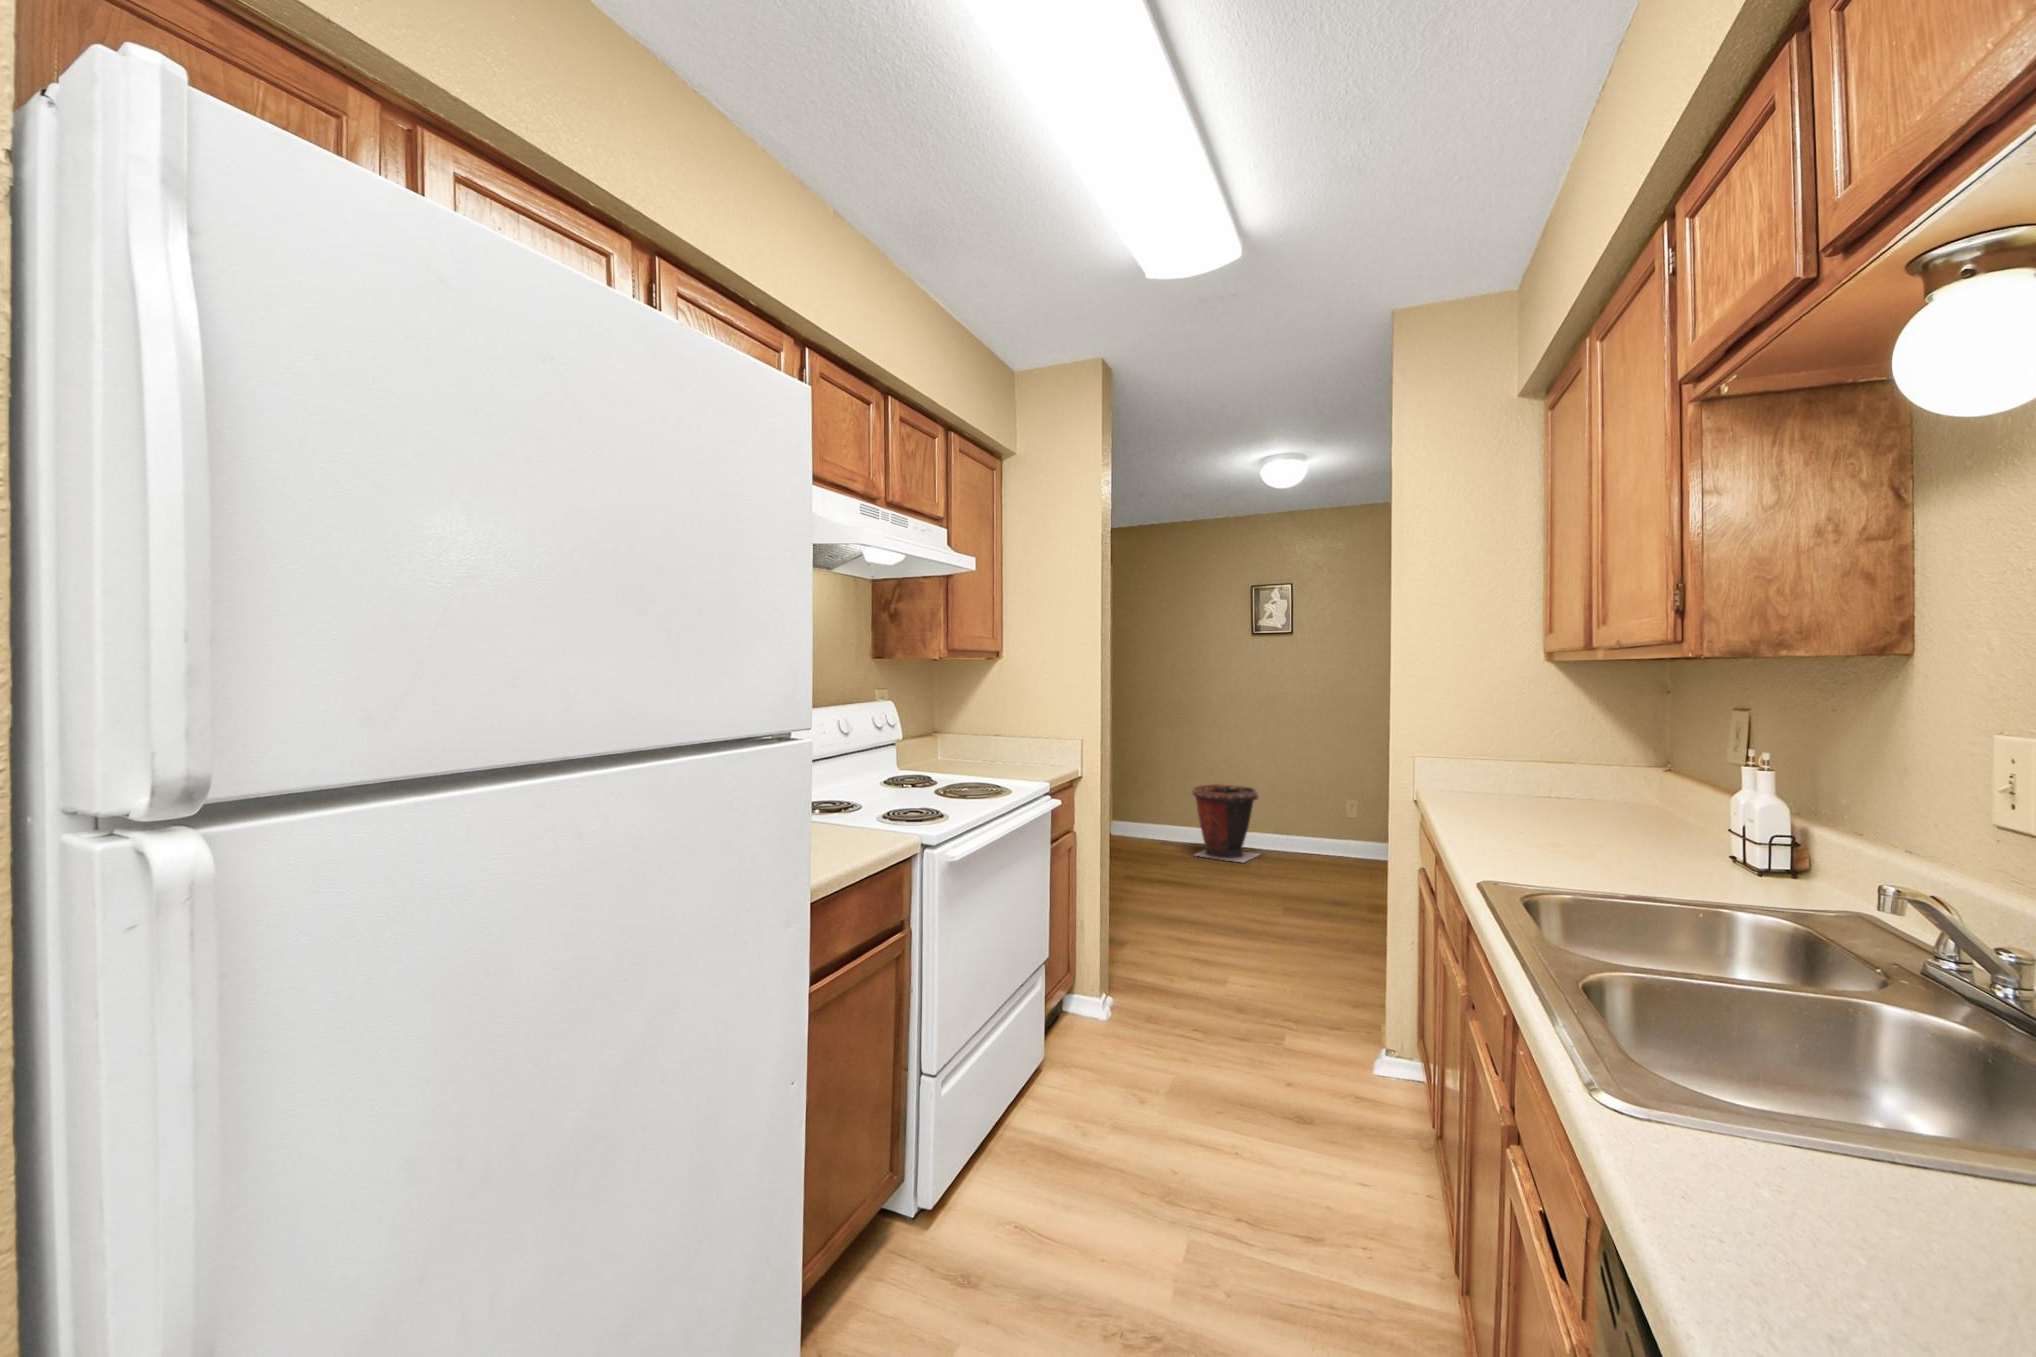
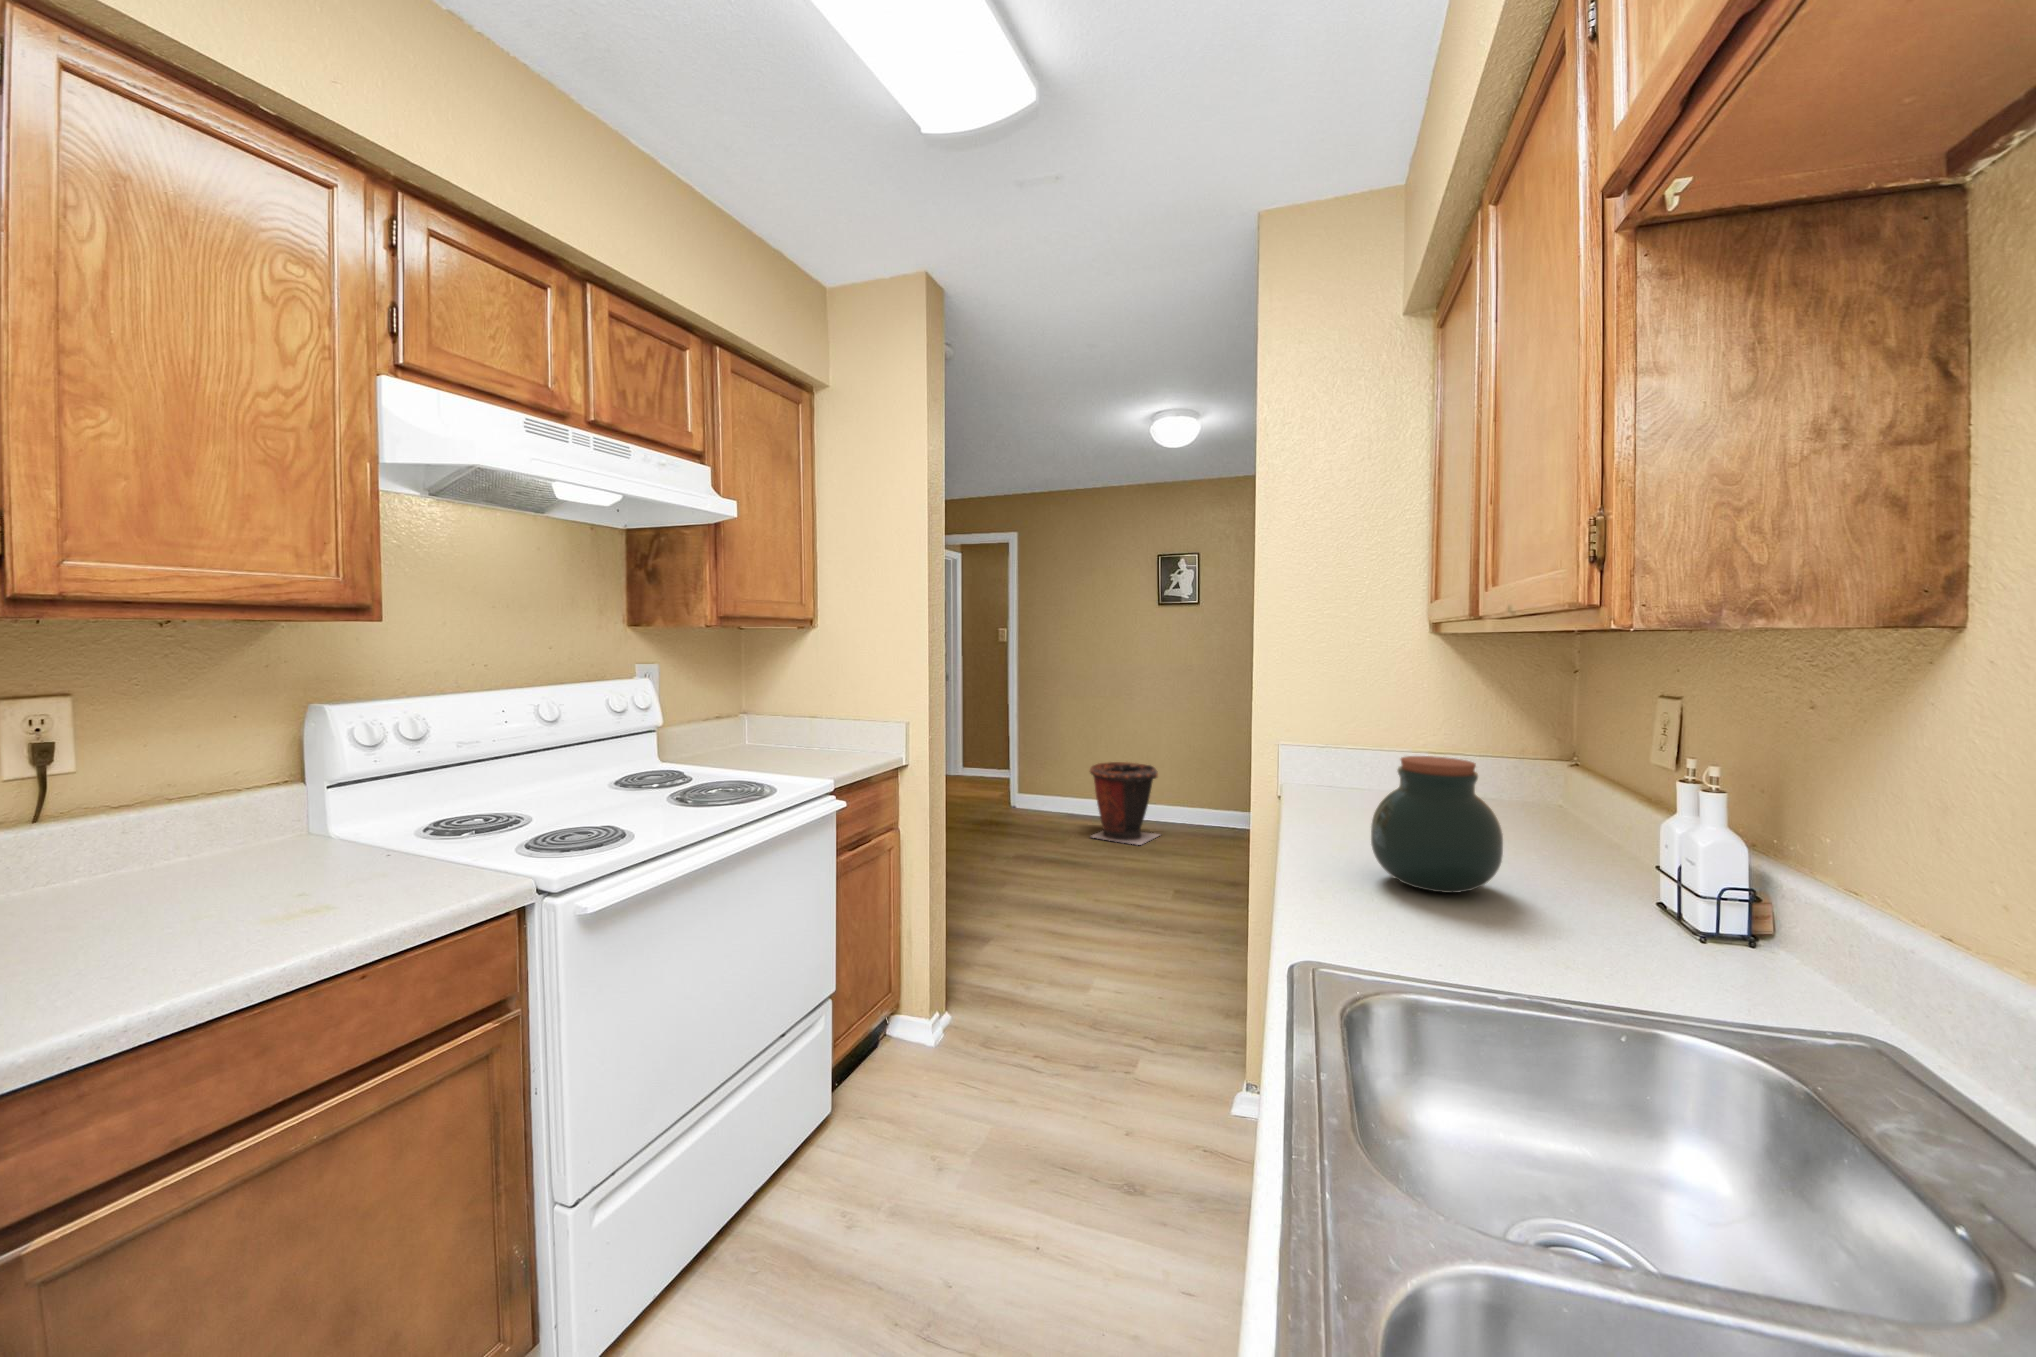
jar: none [1511,752,1615,850] -> present [1371,756,1503,893]

